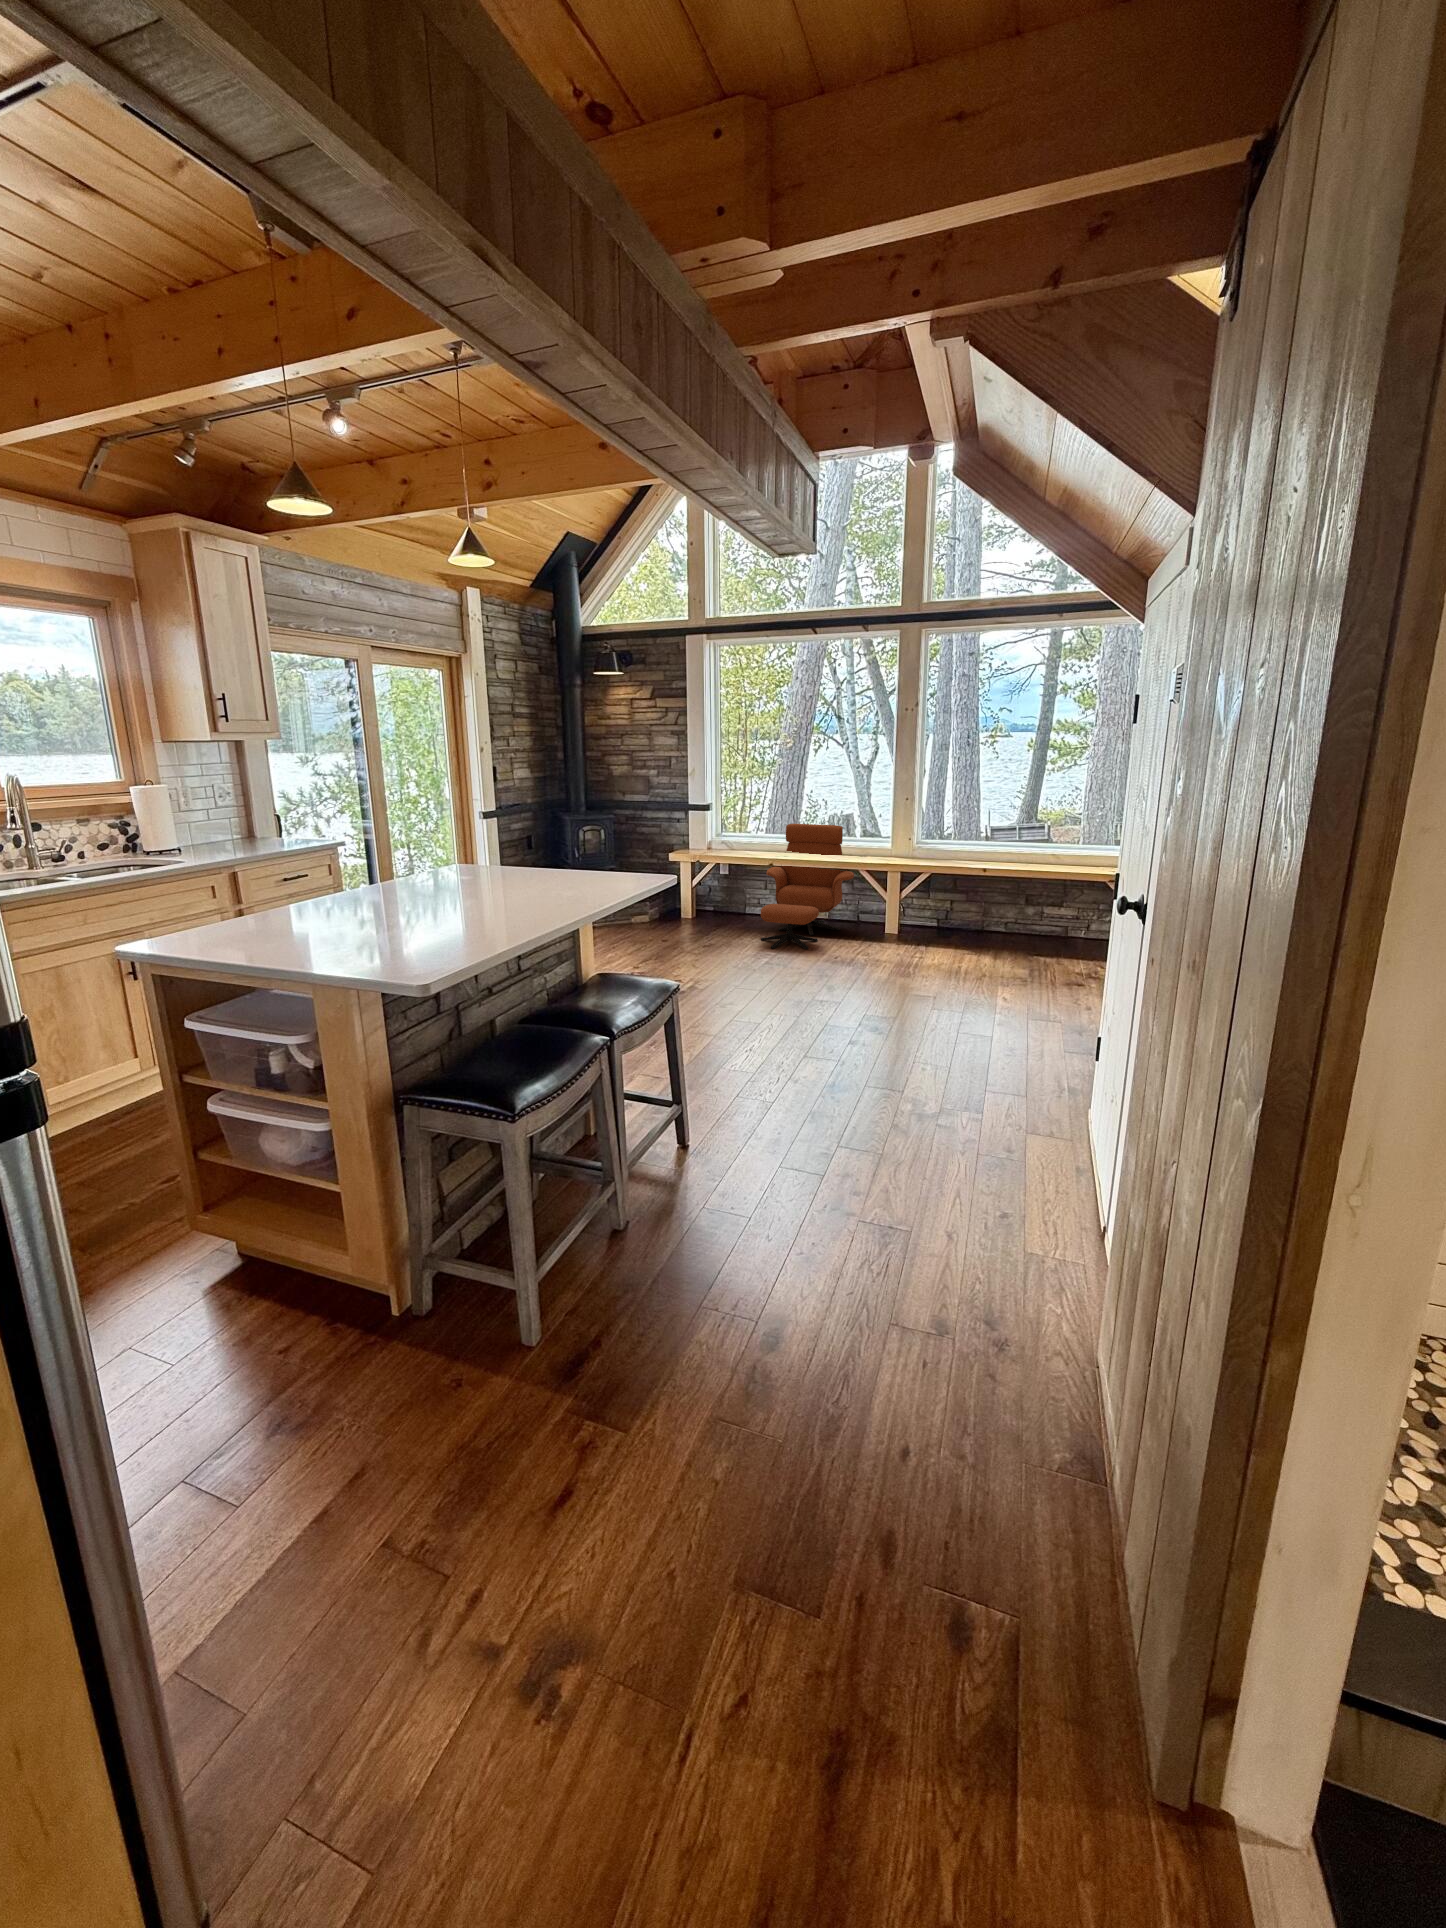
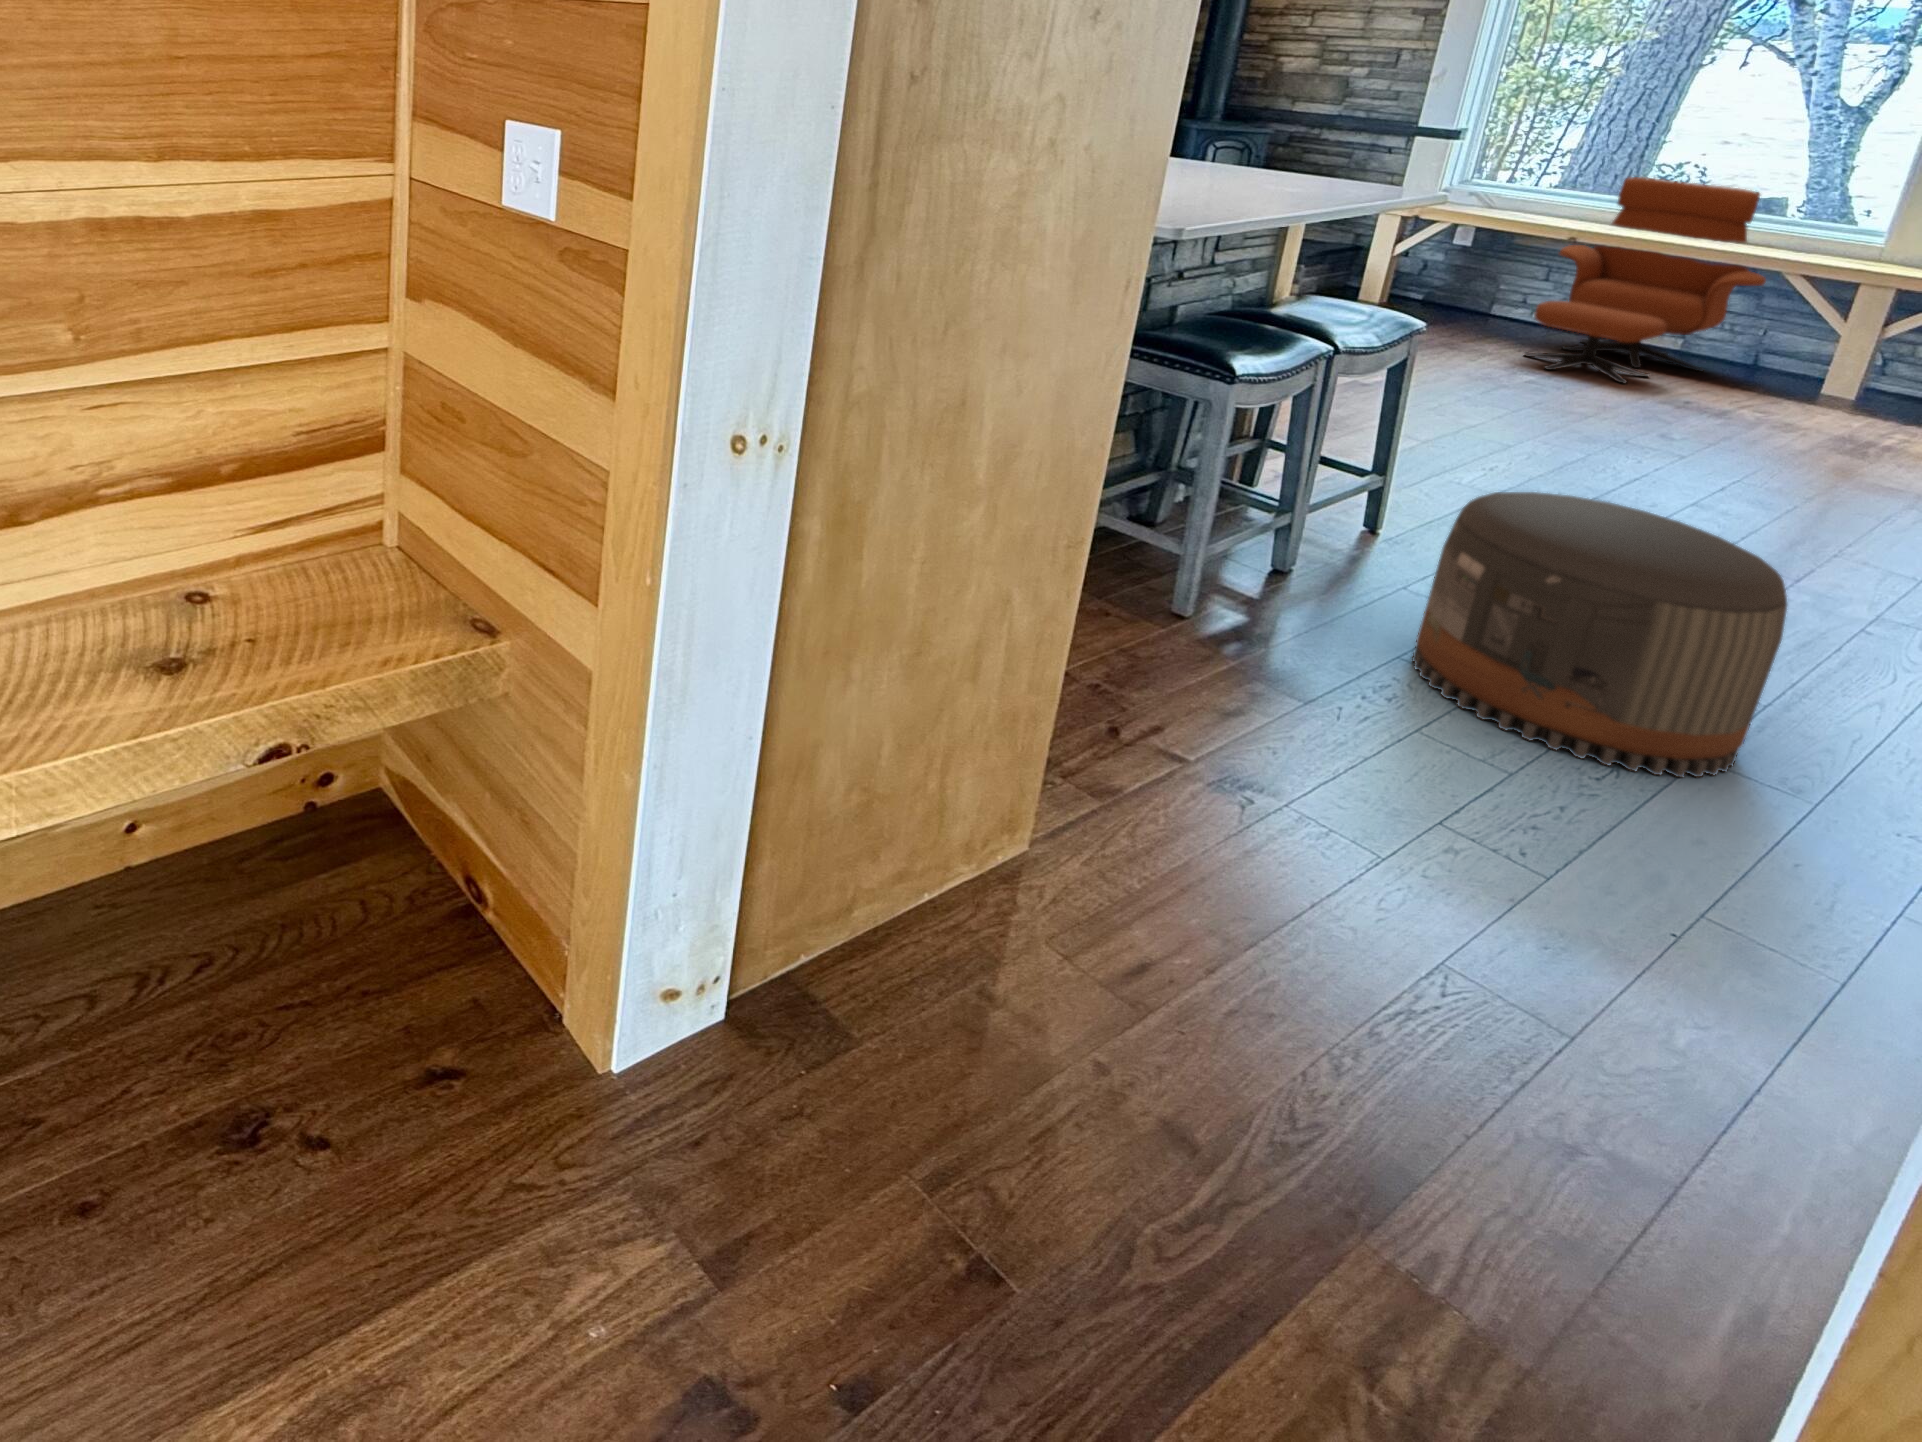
pouf: none [698,1117,895,1354] -> present [1412,492,1787,777]

